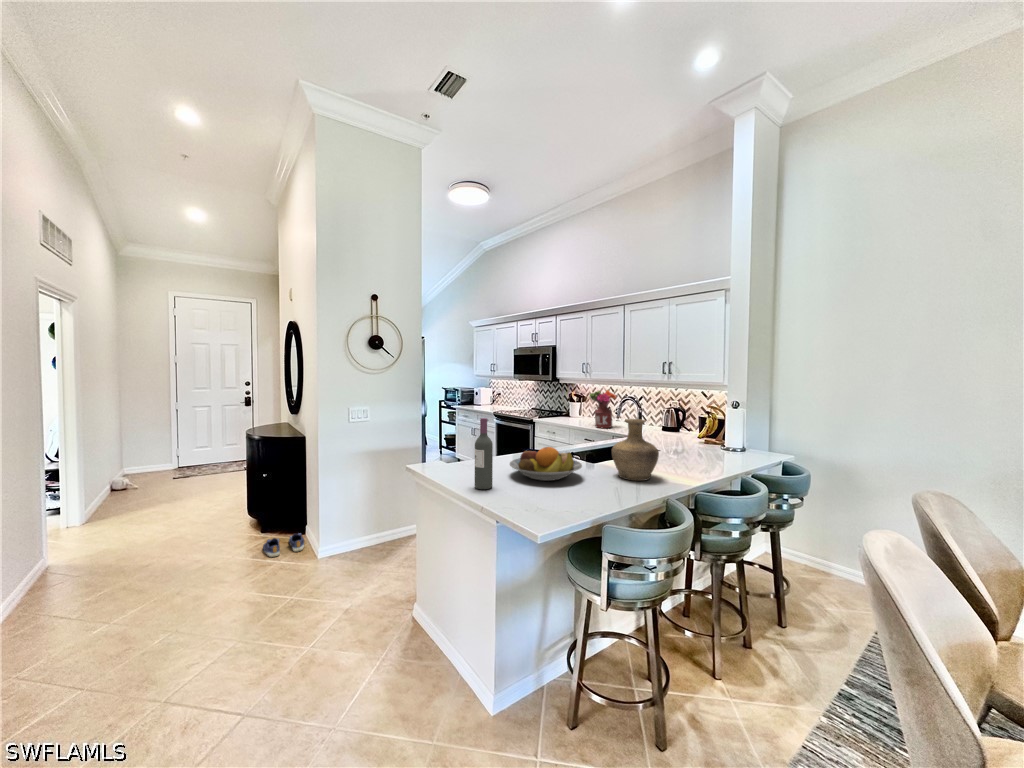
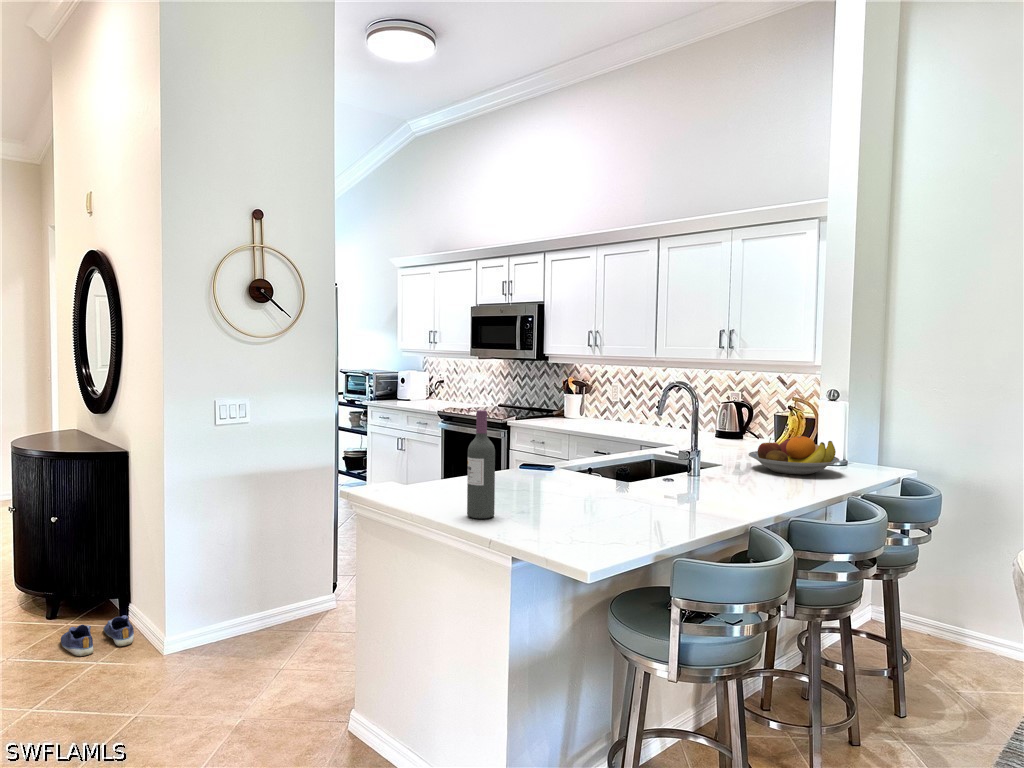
flower arrangement: present [589,390,616,428] -> none [604,373,648,435]
vase: present [612,419,659,481] -> none [664,413,733,504]
fruit bowl: present [510,447,582,481] -> present [748,436,839,475]

